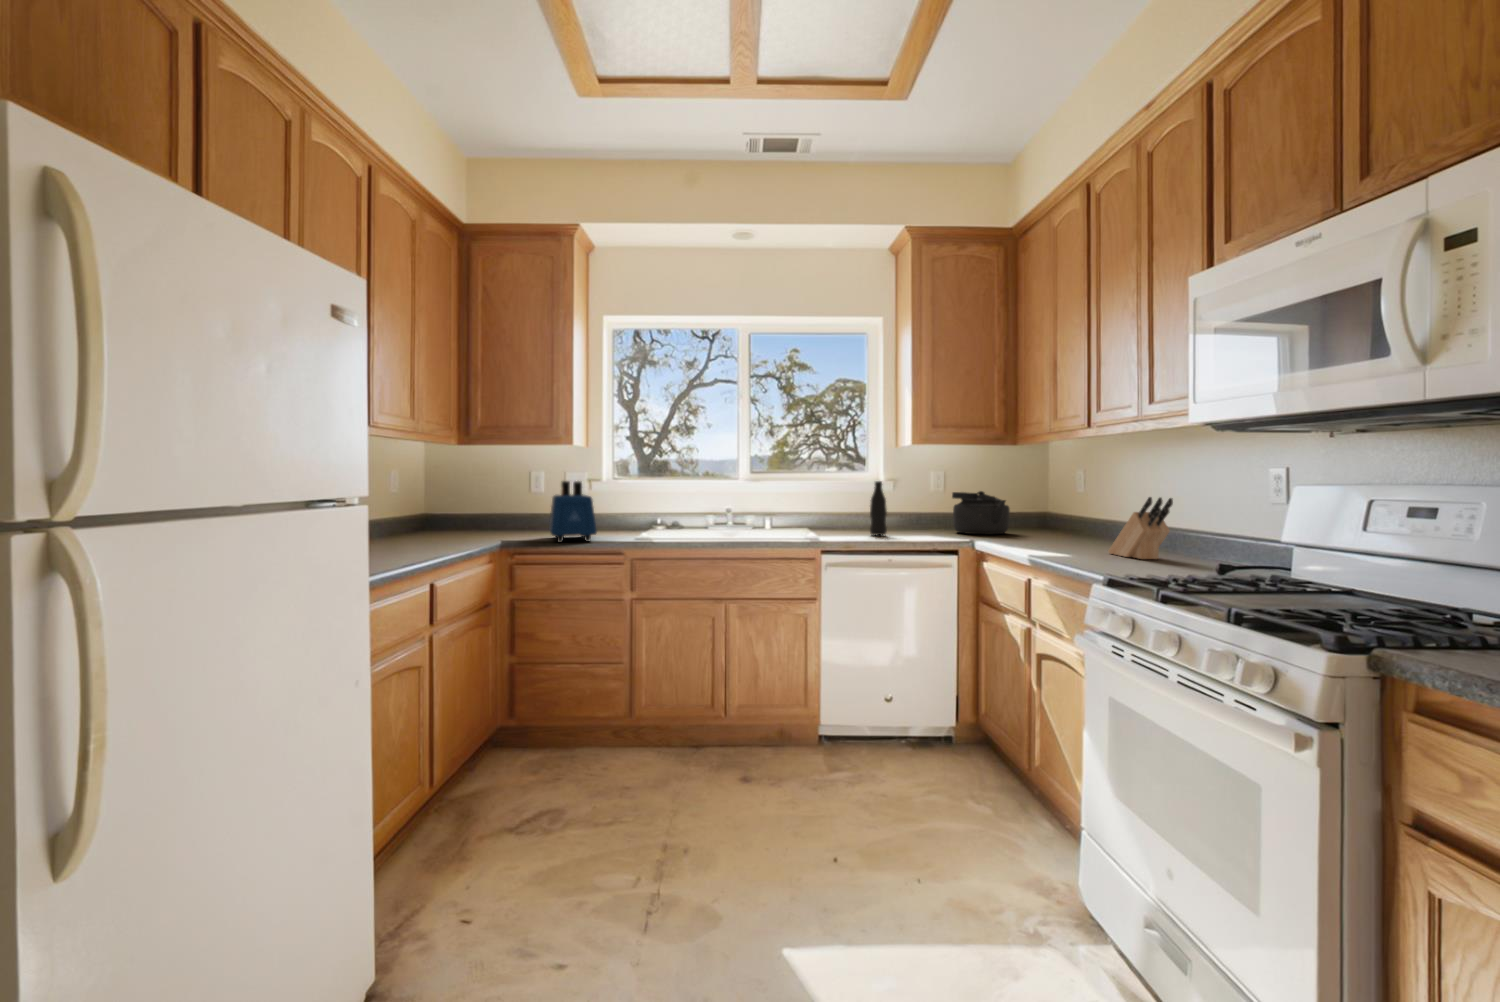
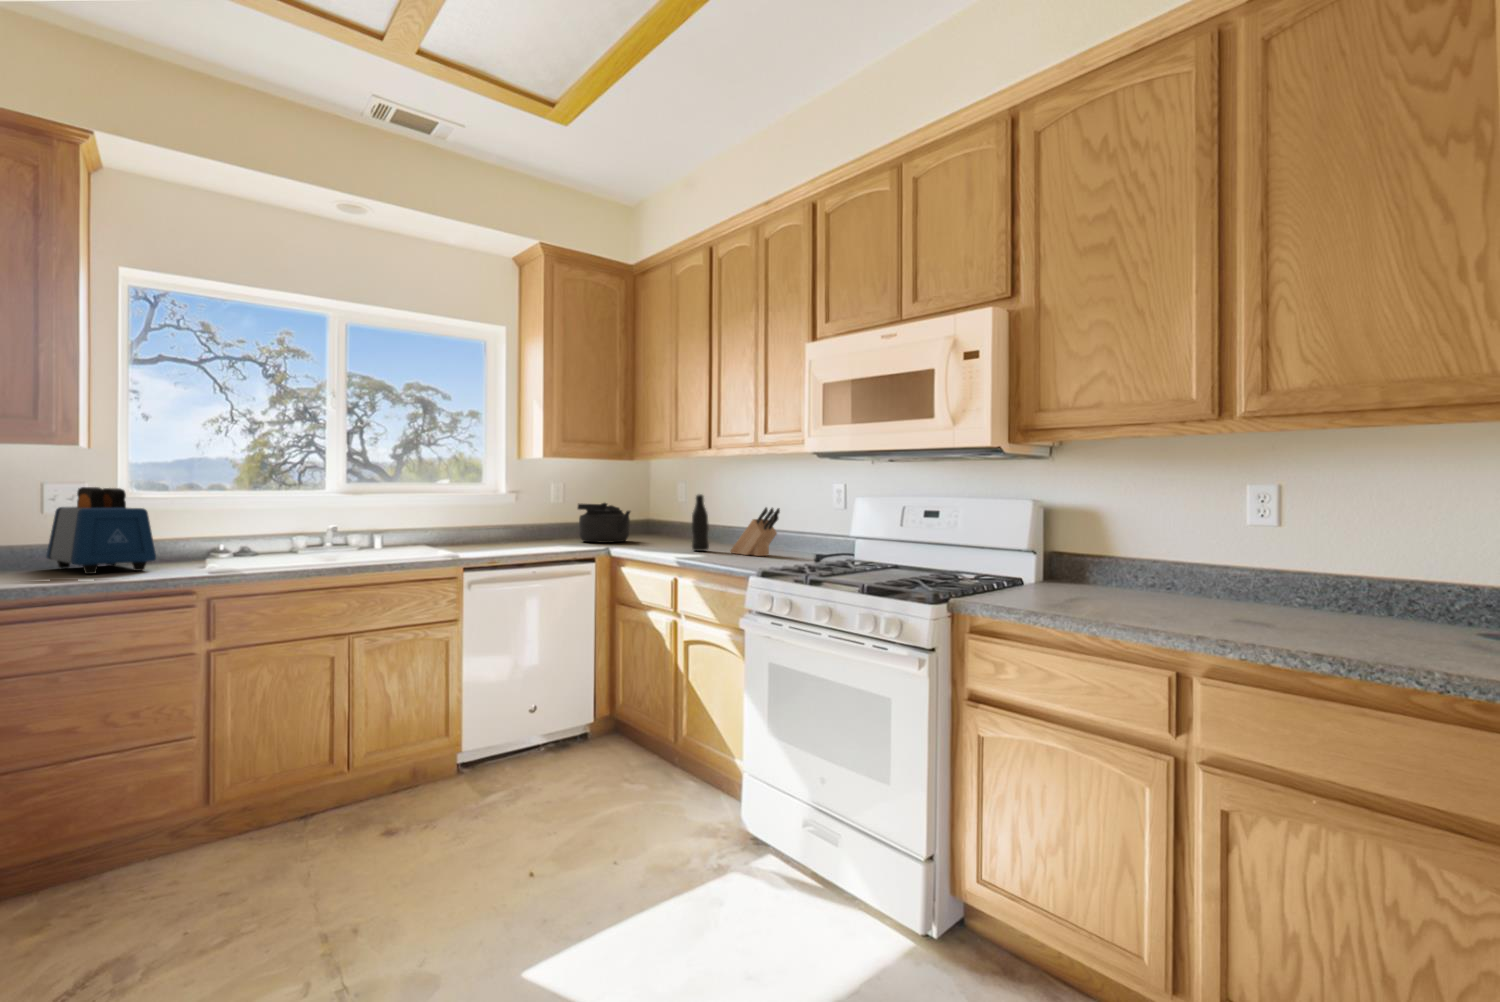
bottle: present [870,481,887,535] -> present [692,494,709,551]

